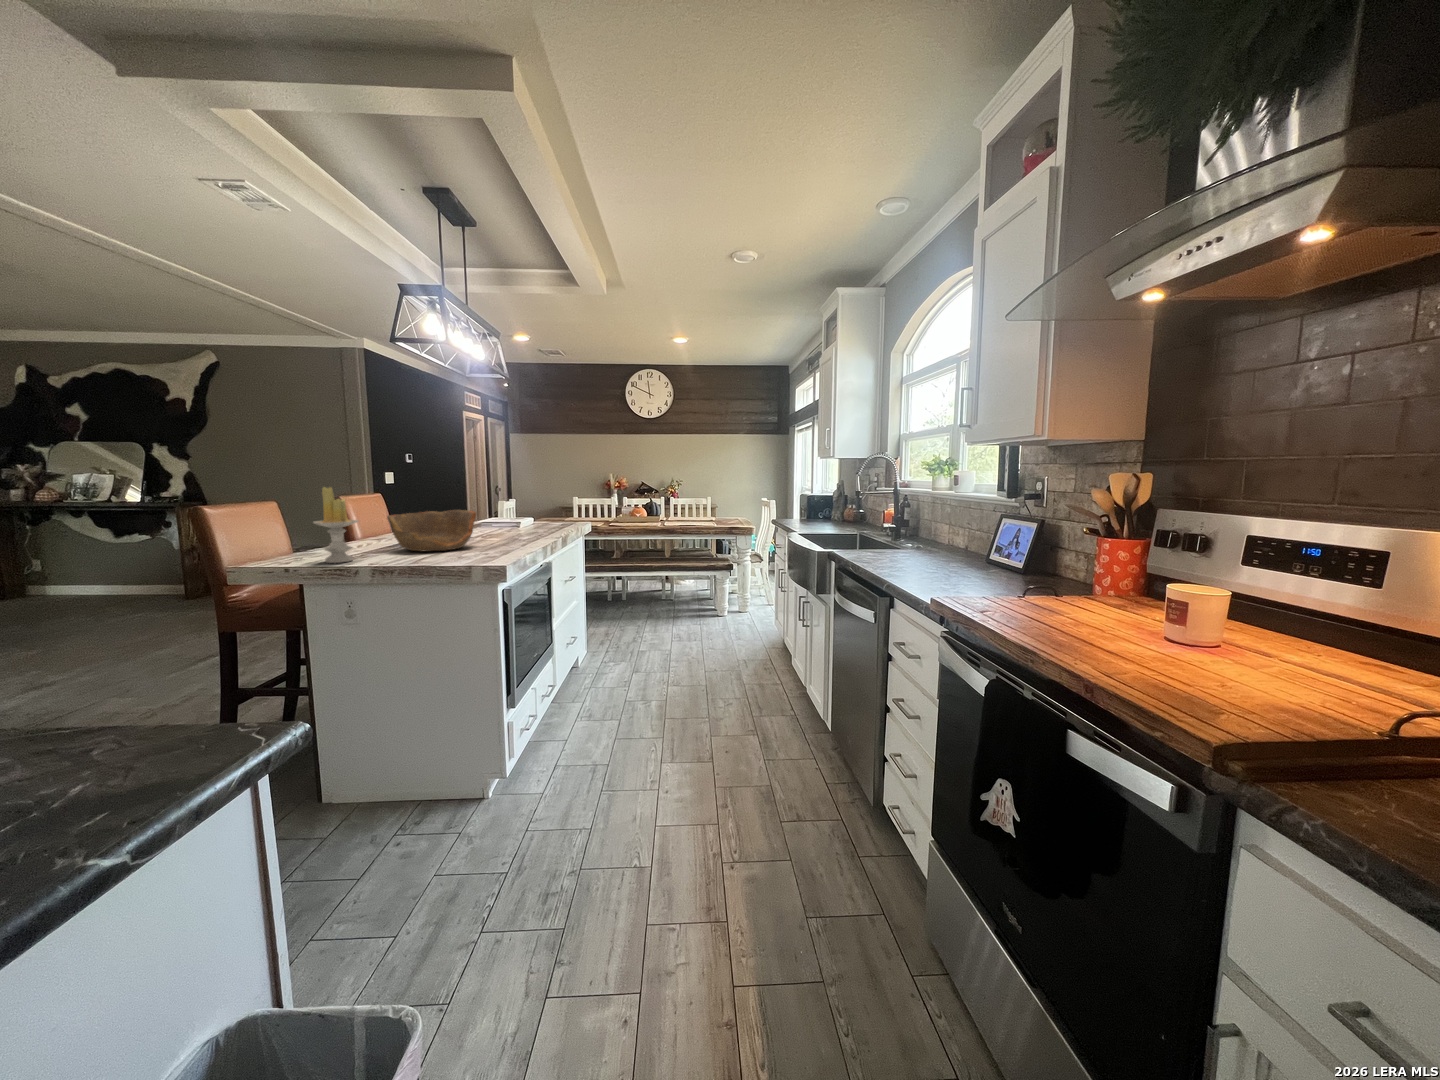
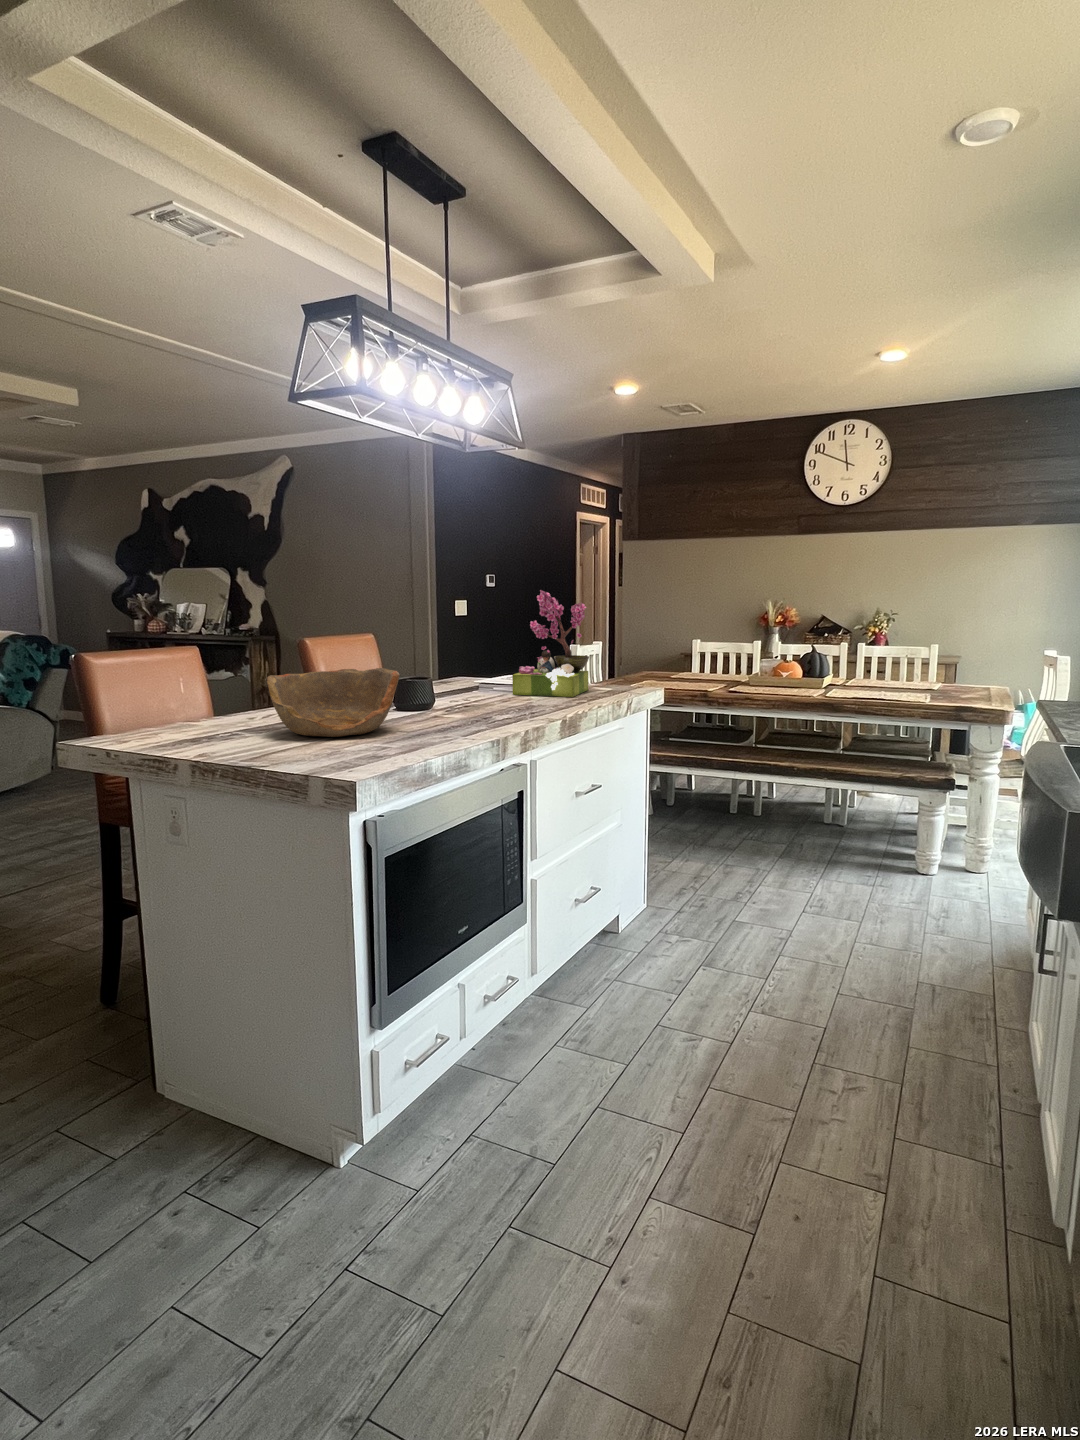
flower arrangement: none [507,463,552,528] -> present [512,590,589,697]
candle: present [314,487,358,563] -> none [142,632,205,748]

